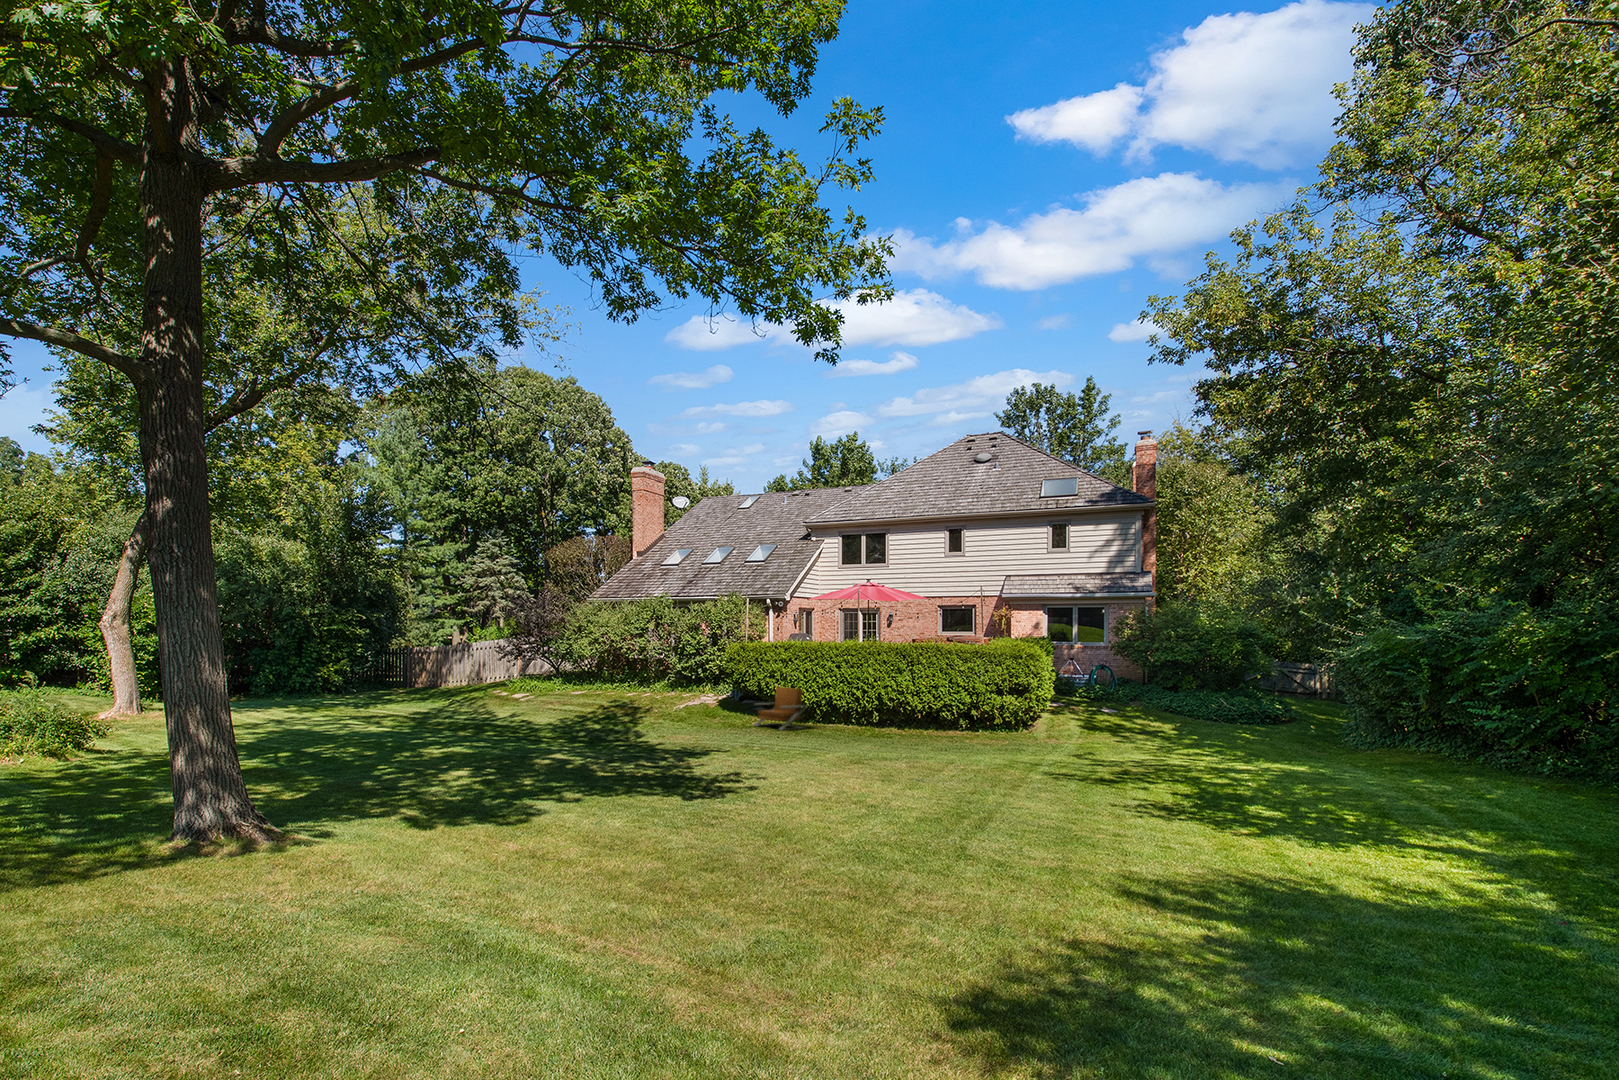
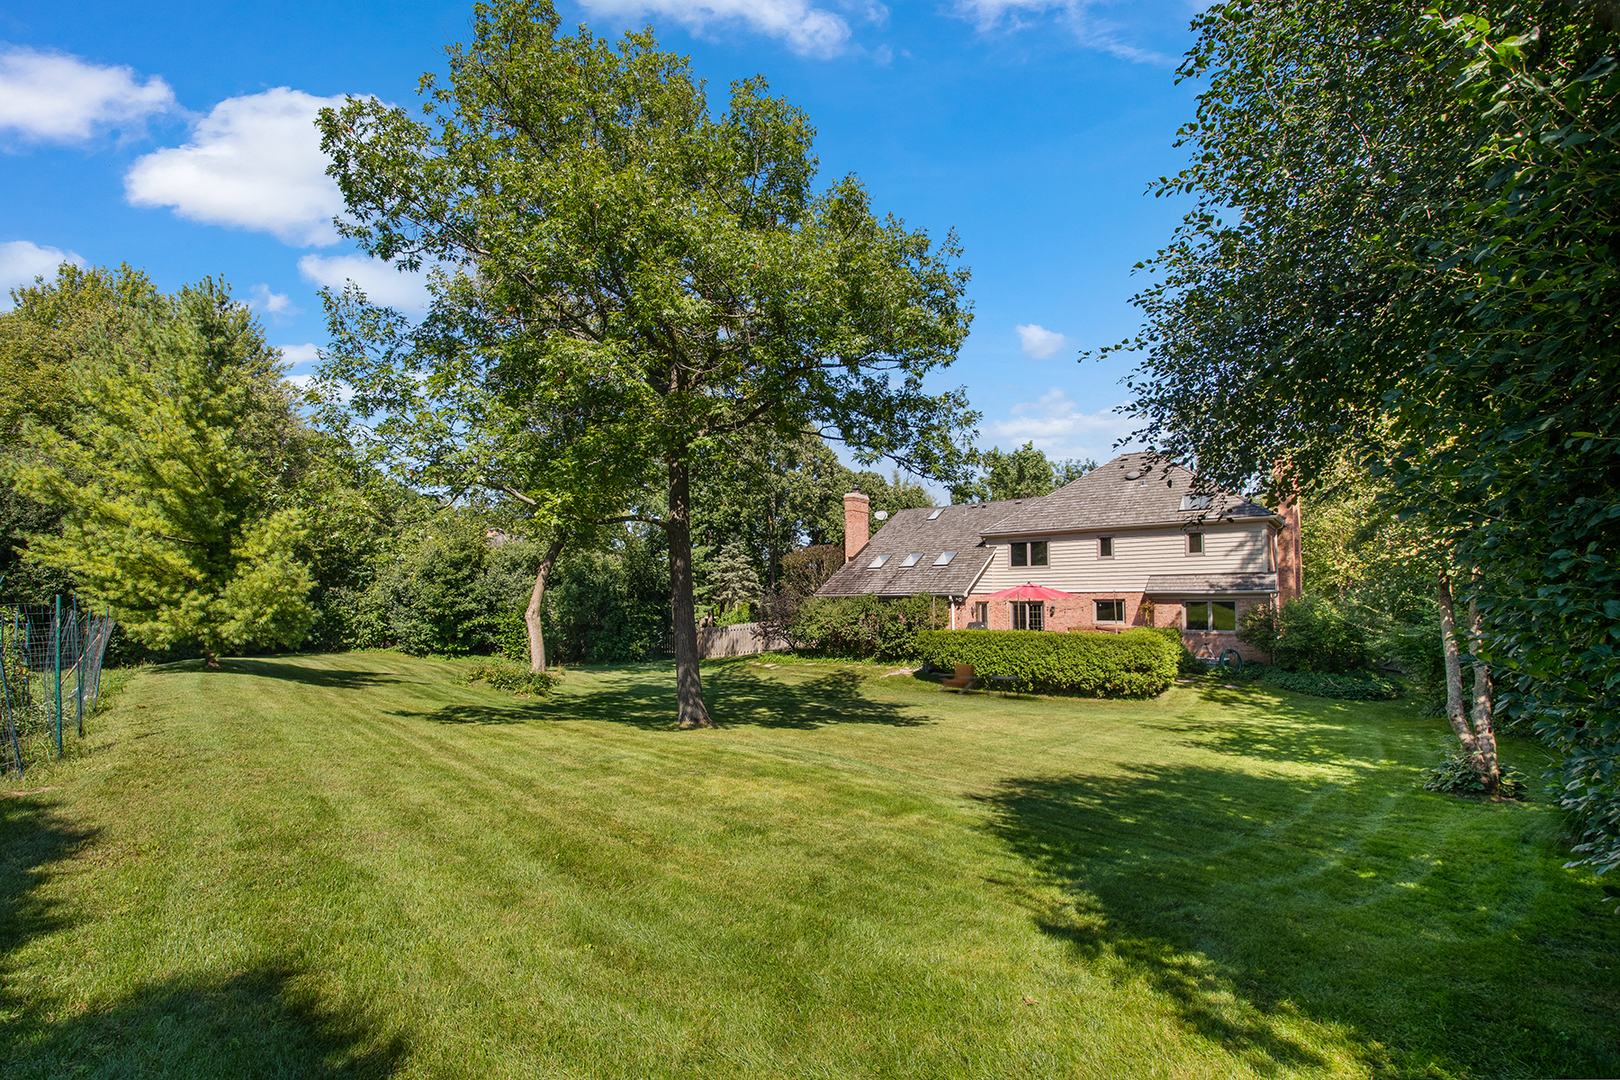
round table: none [817,702,863,734] -> present [987,675,1020,699]

